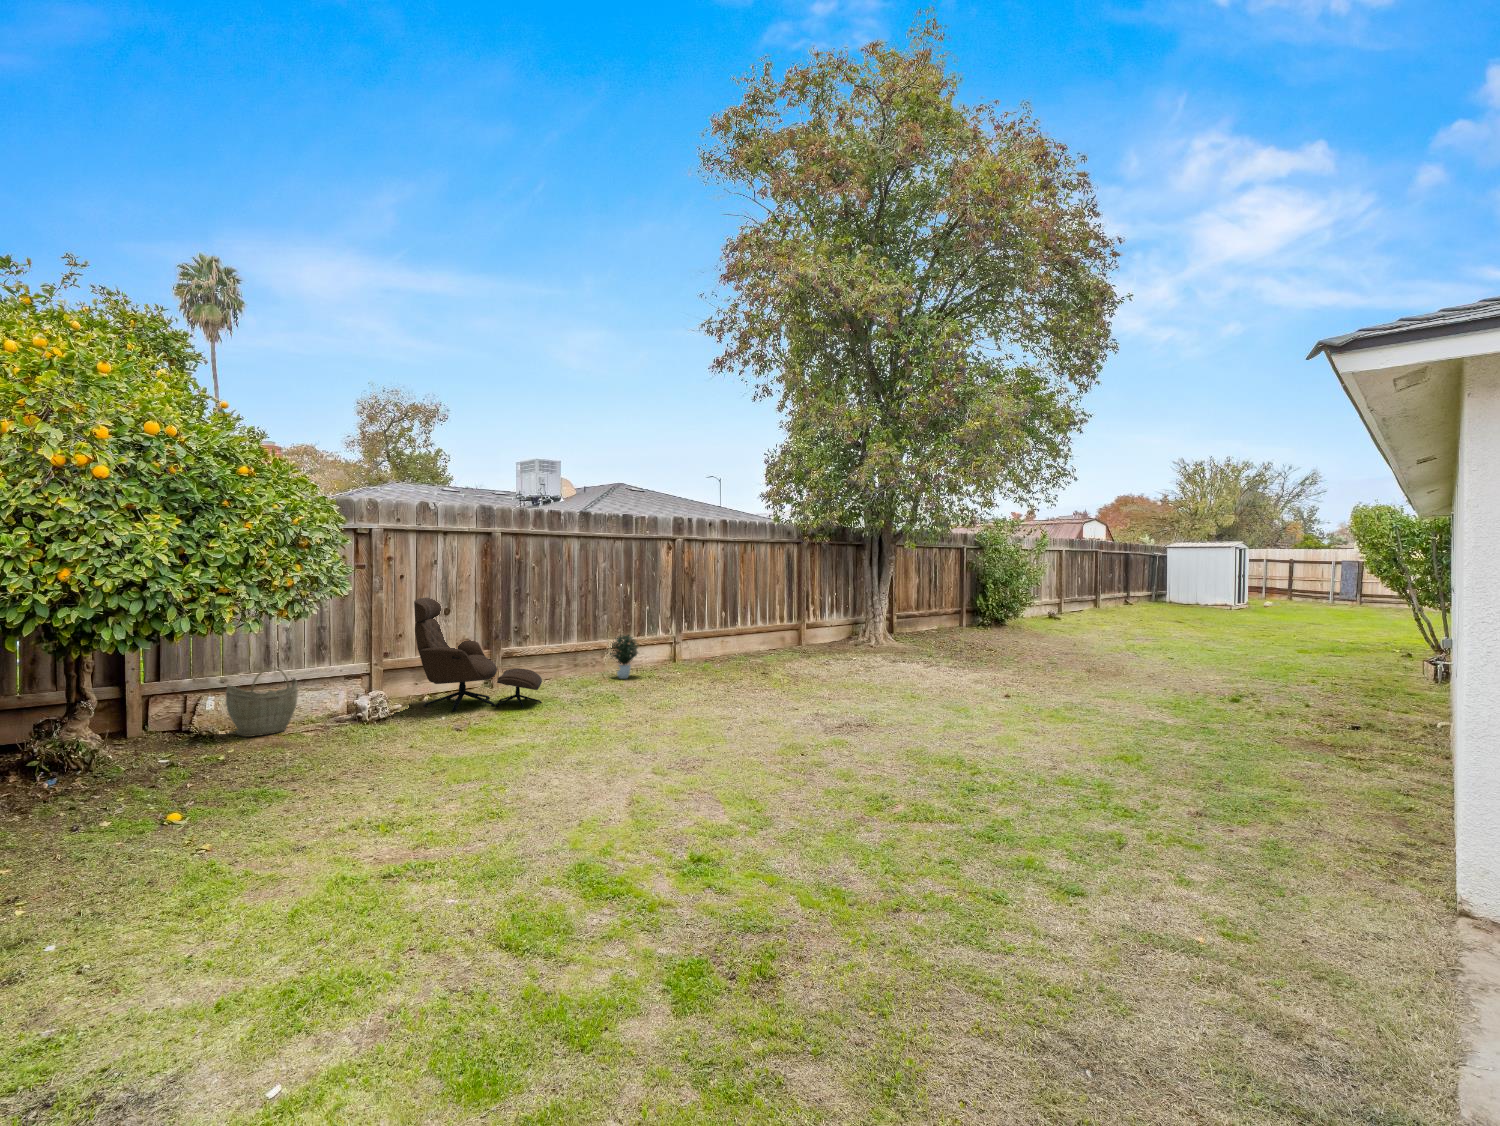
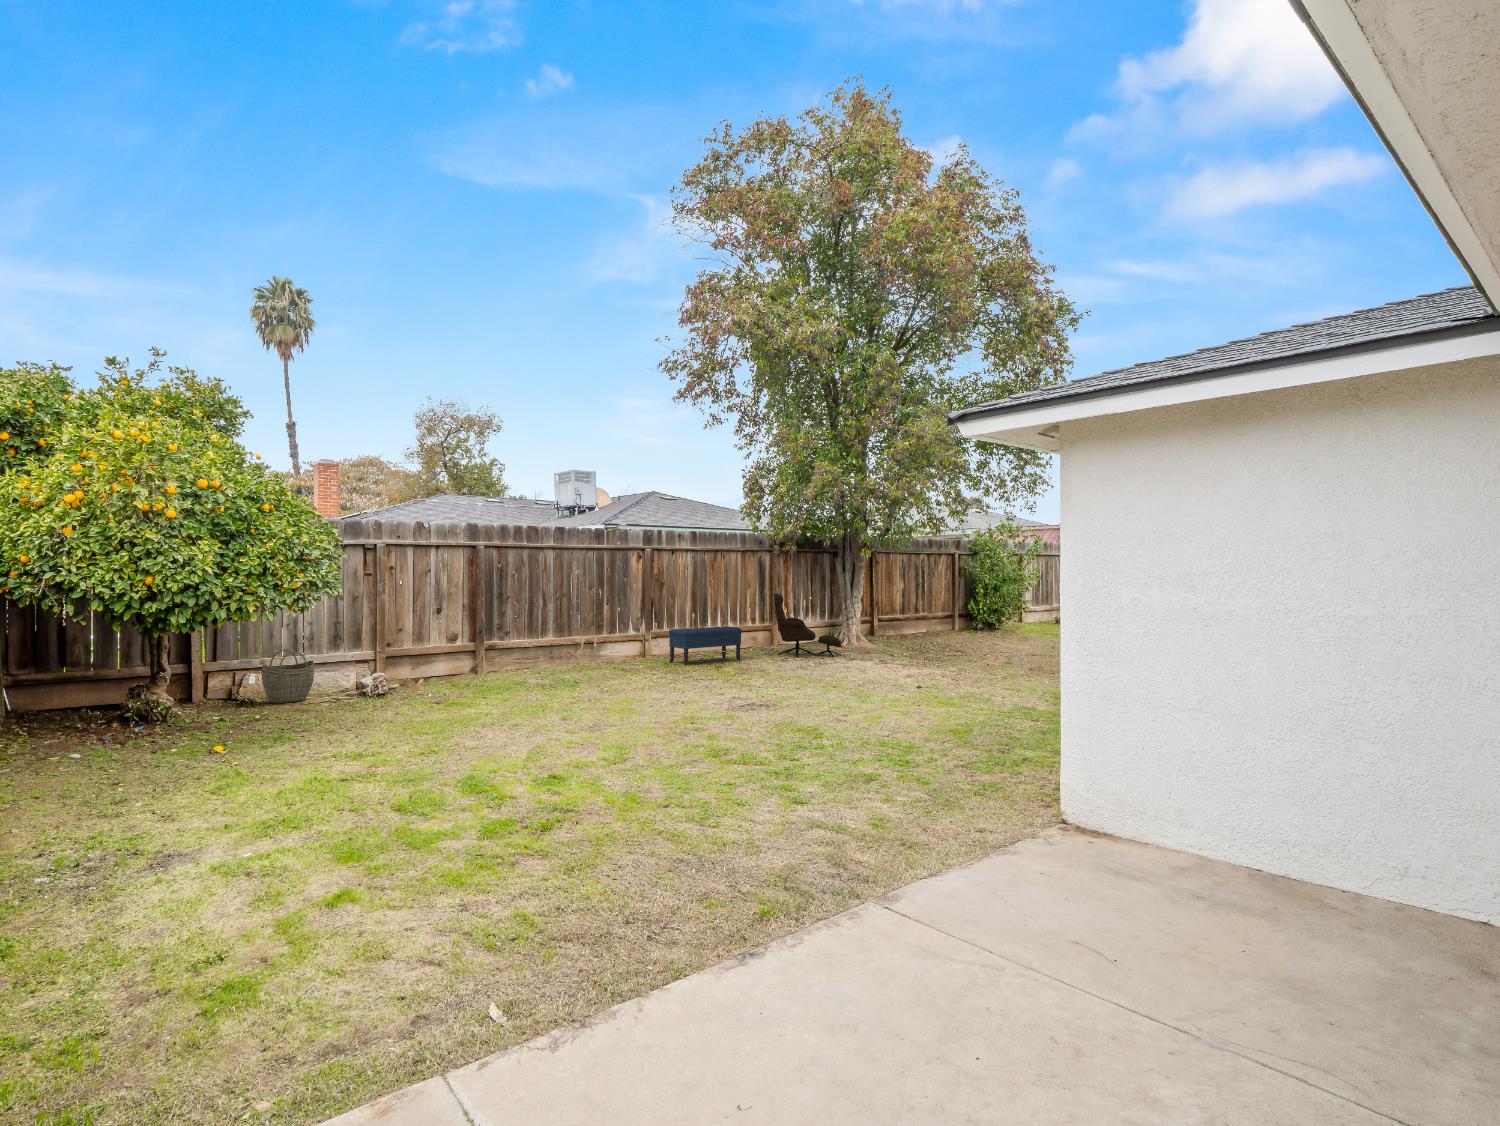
lounge chair: present [414,598,542,711] -> present [774,593,841,657]
bench: none [697,625,773,669] -> present [669,626,742,665]
potted plant: present [610,635,638,679] -> none [581,632,609,671]

